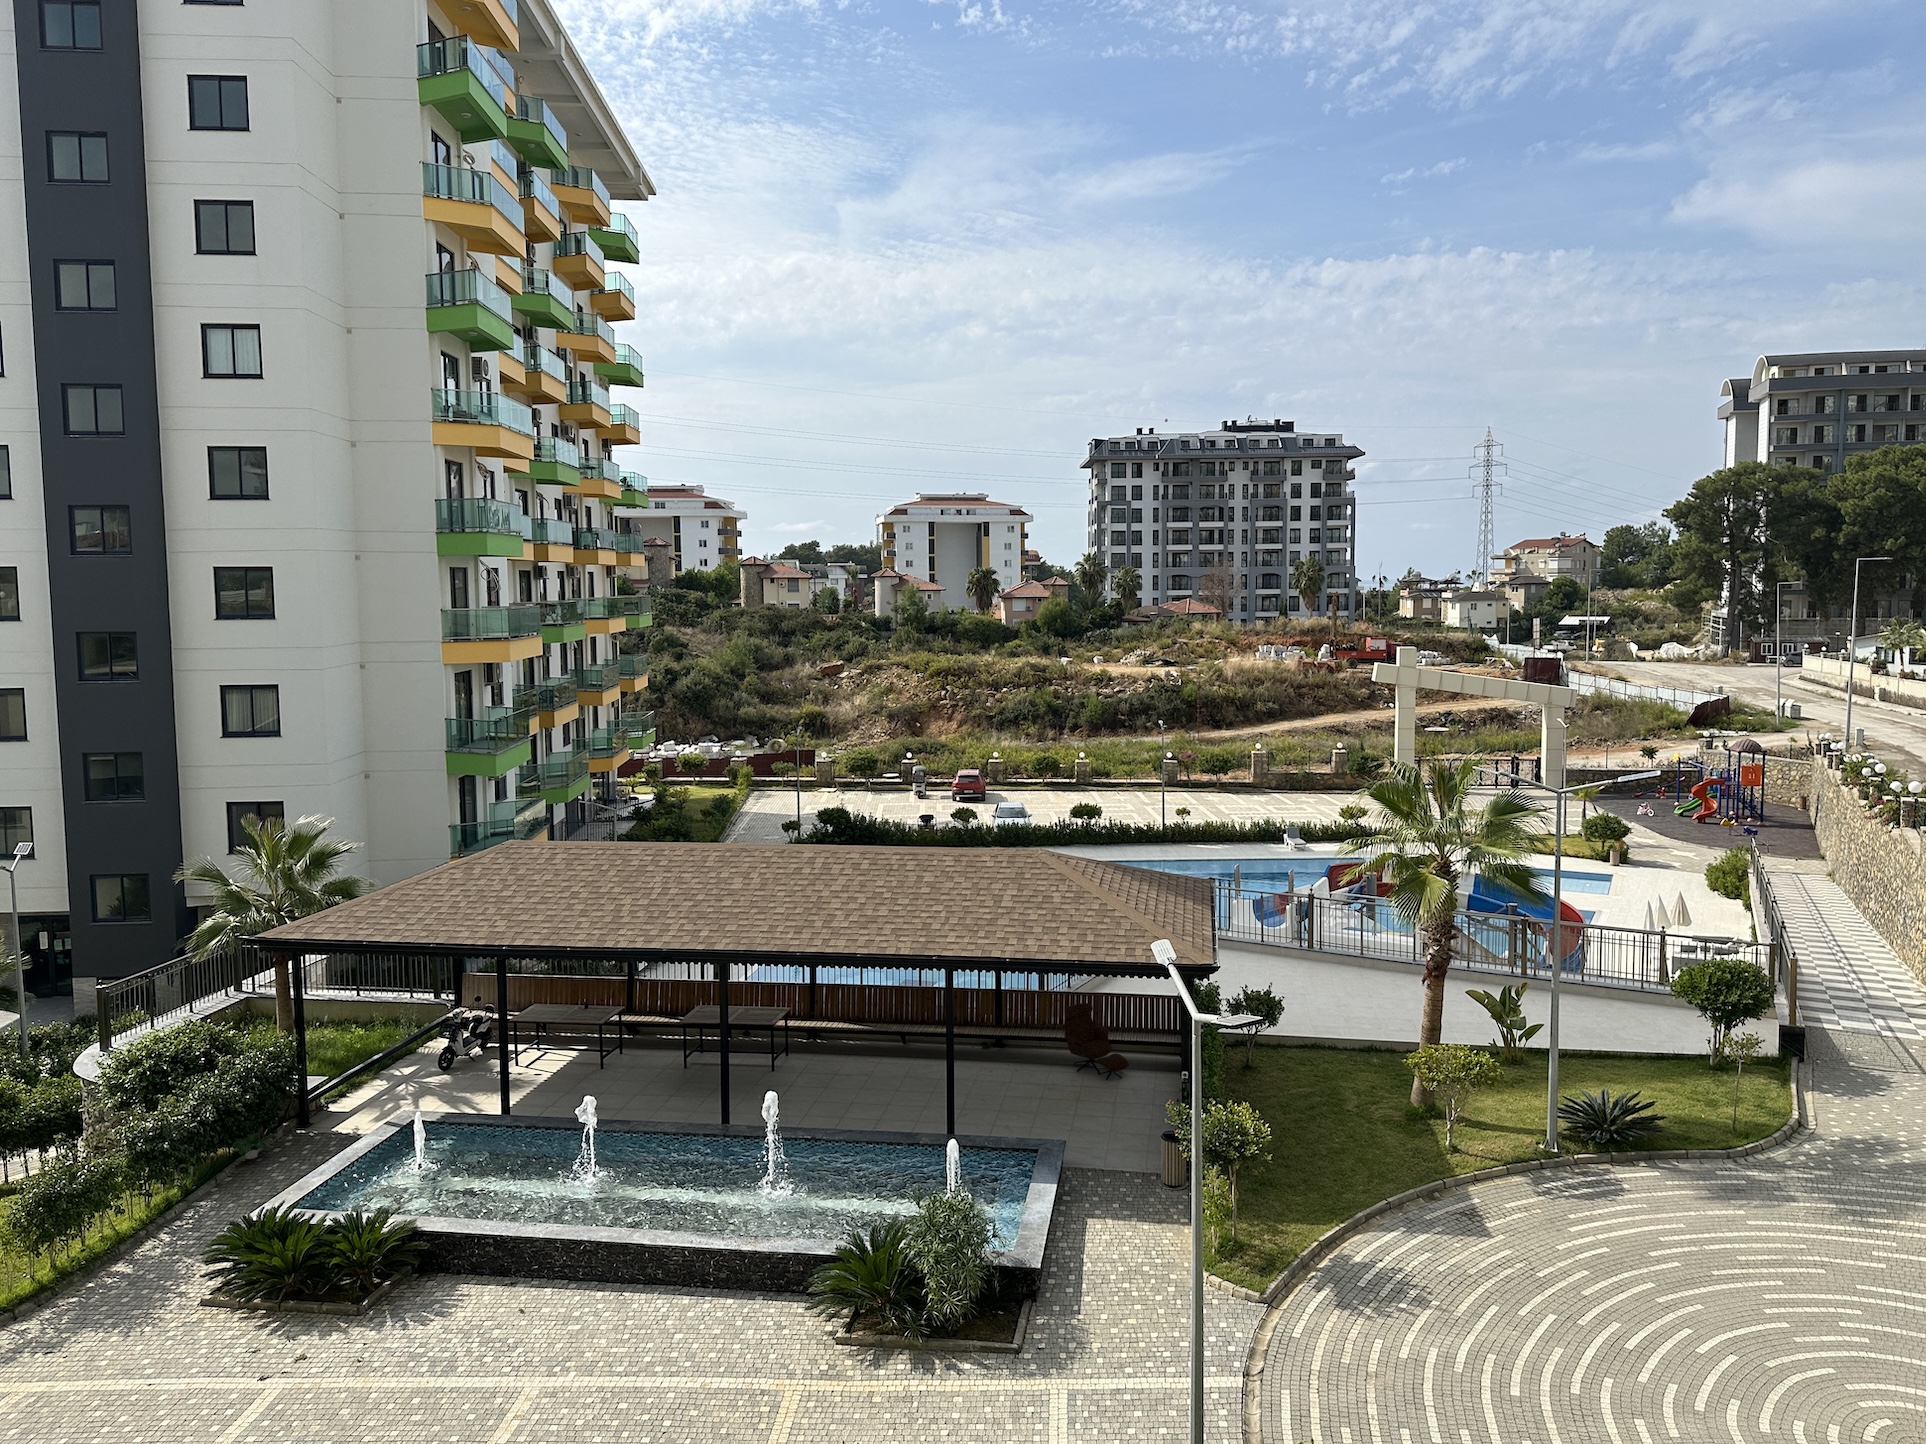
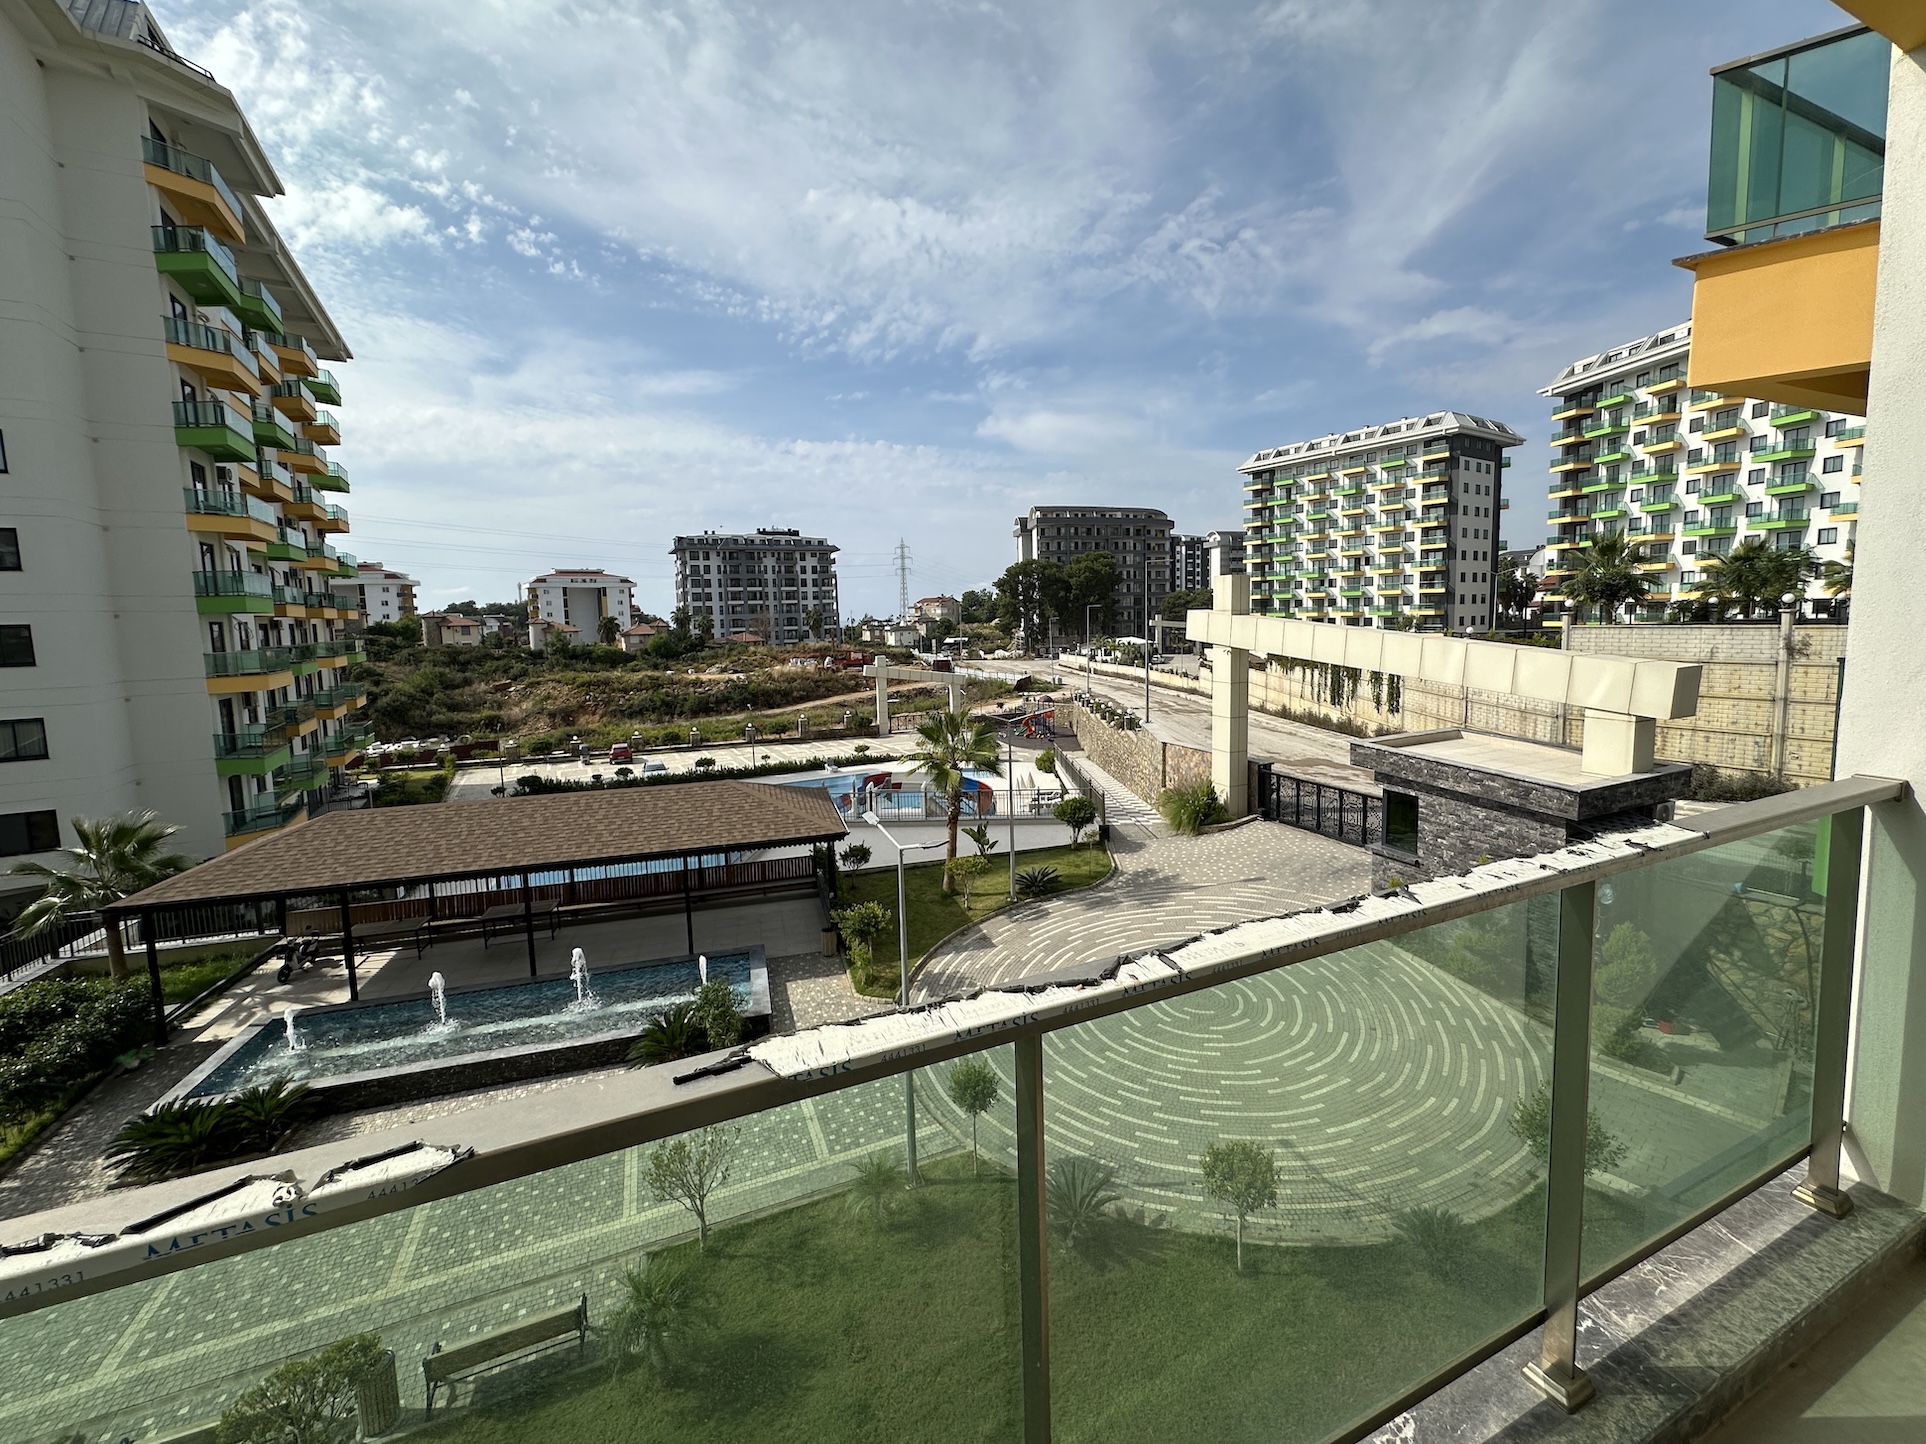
lounge chair: present [1065,1003,1129,1080] -> none [734,865,772,903]

